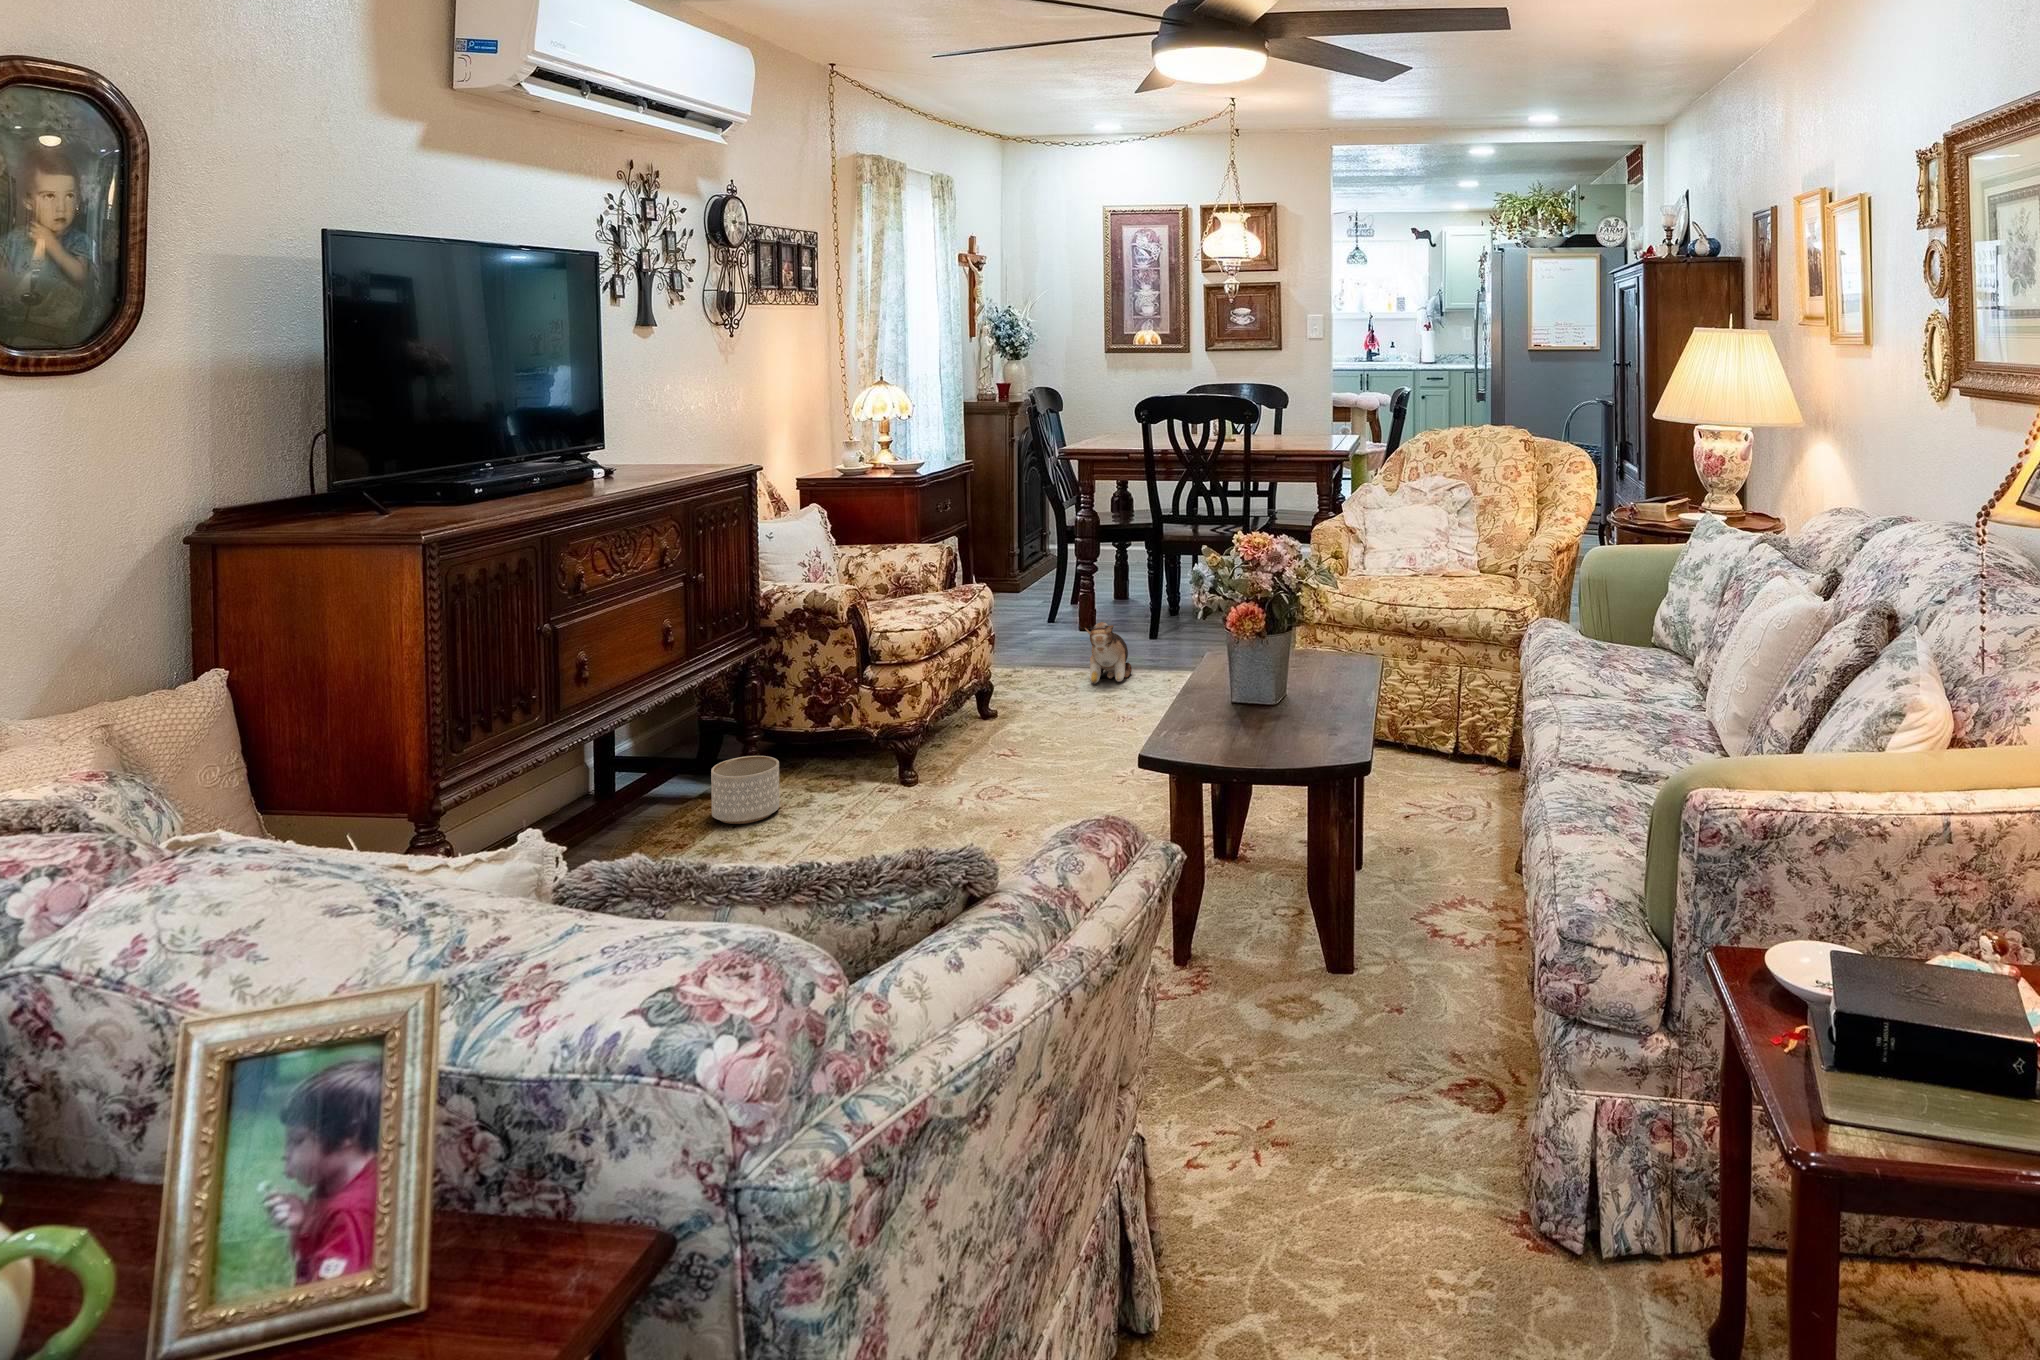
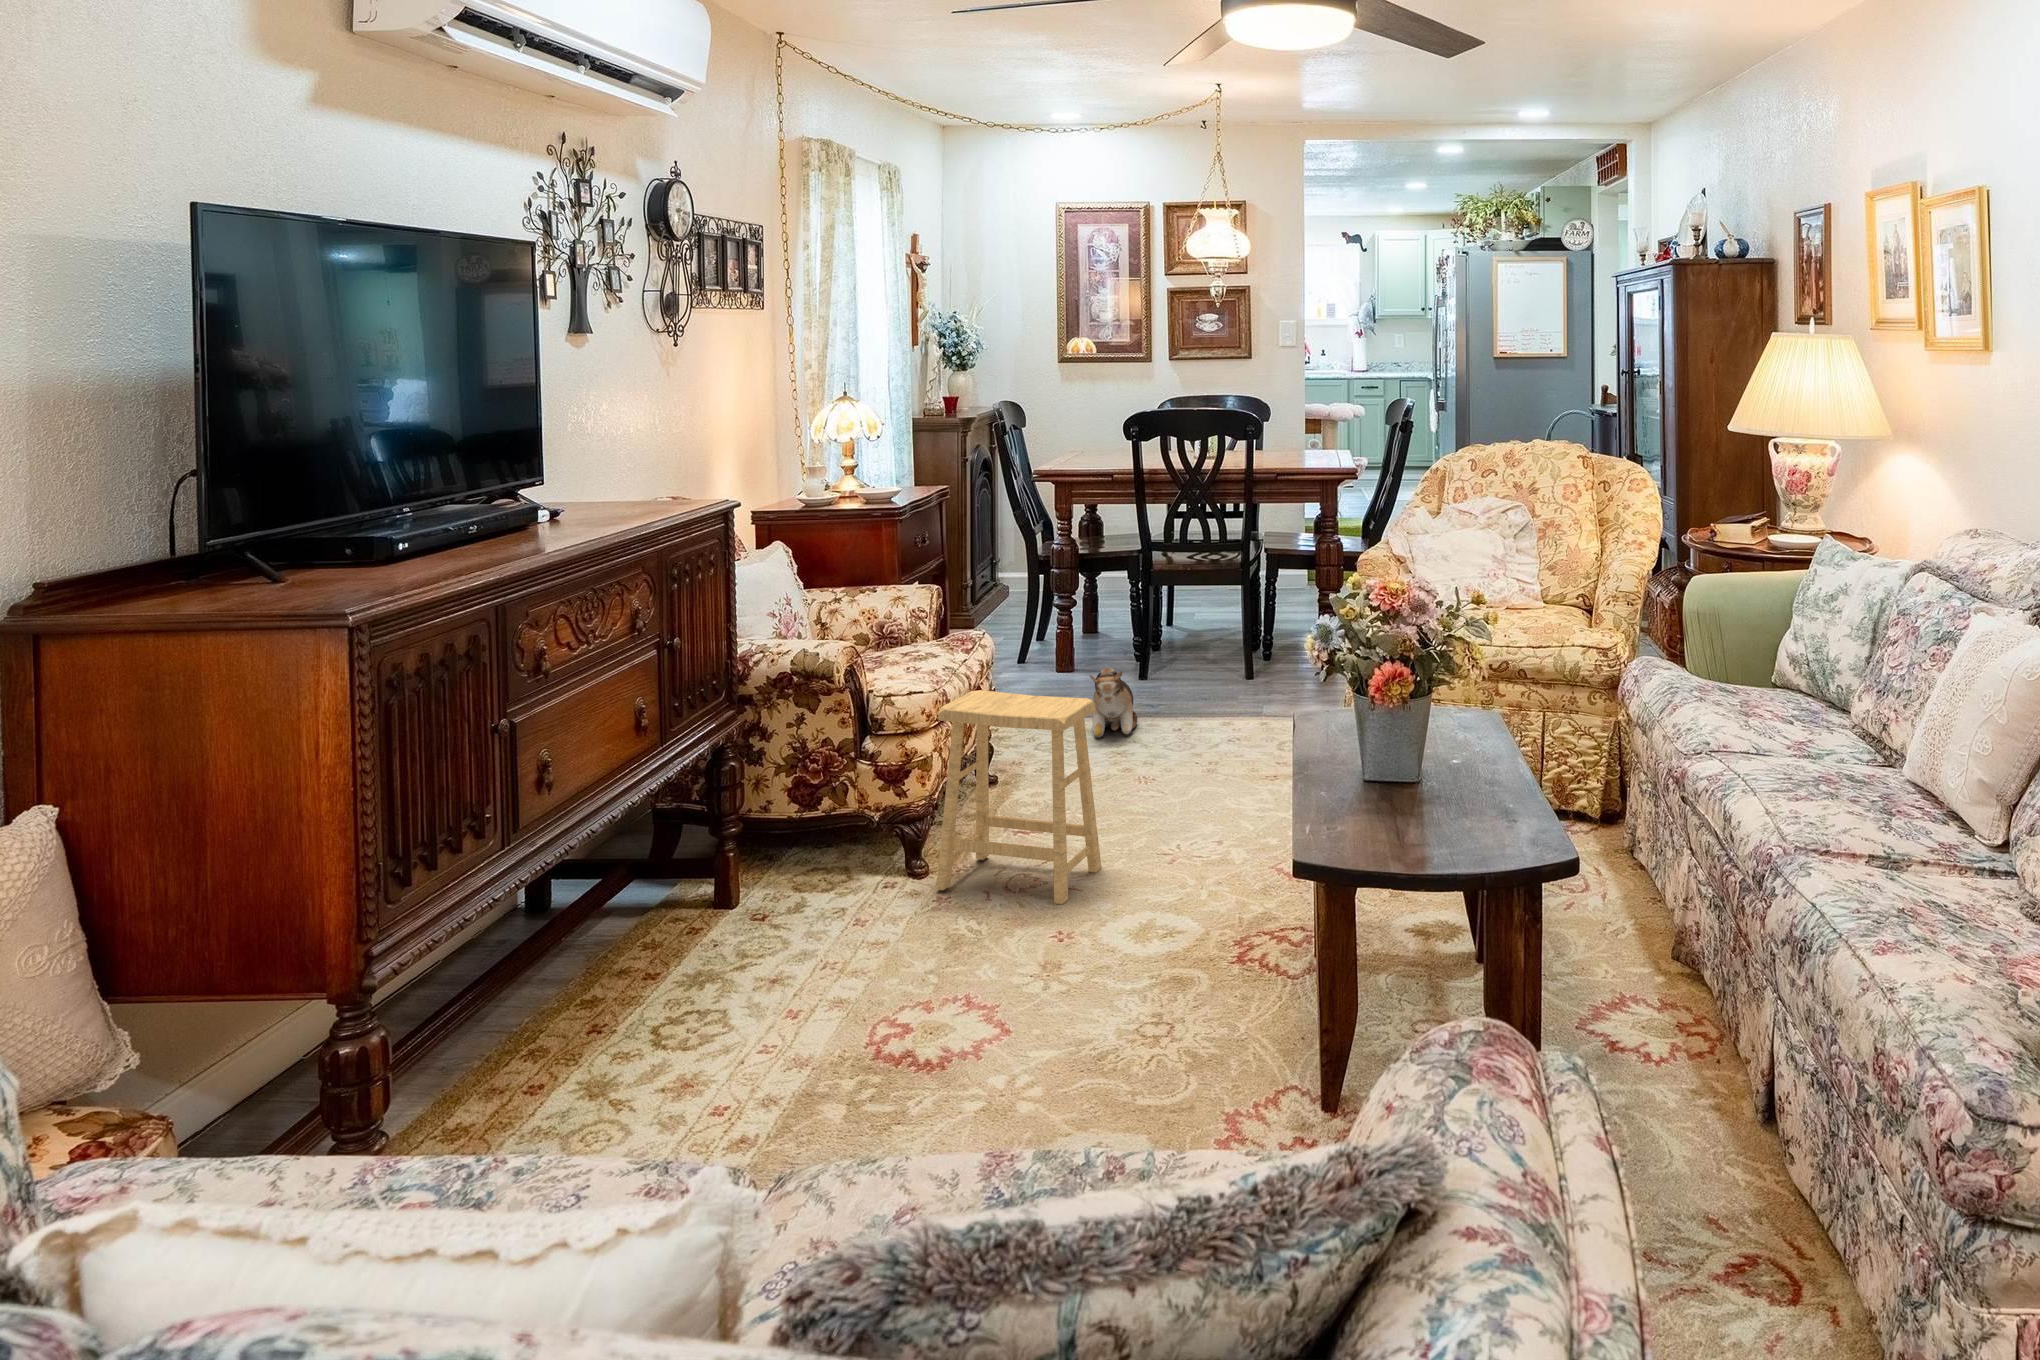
footstool: none [921,630,1062,810] -> present [936,690,1101,904]
planter: present [711,756,780,824] -> none [681,853,765,940]

